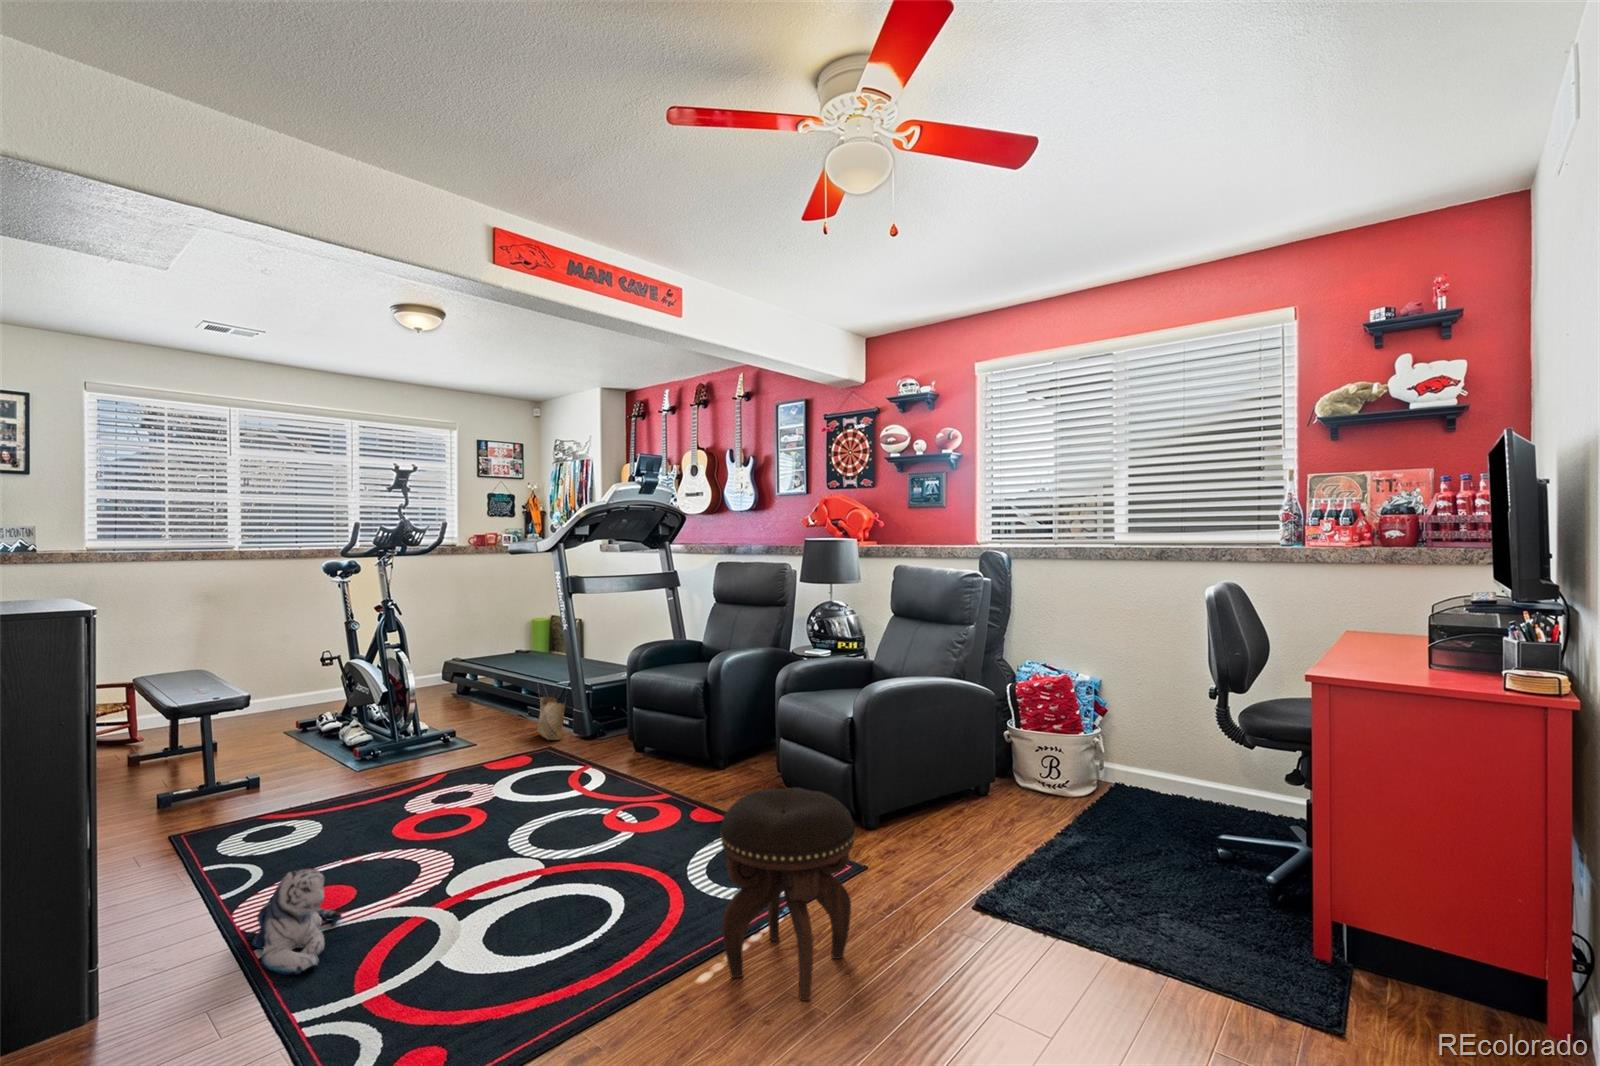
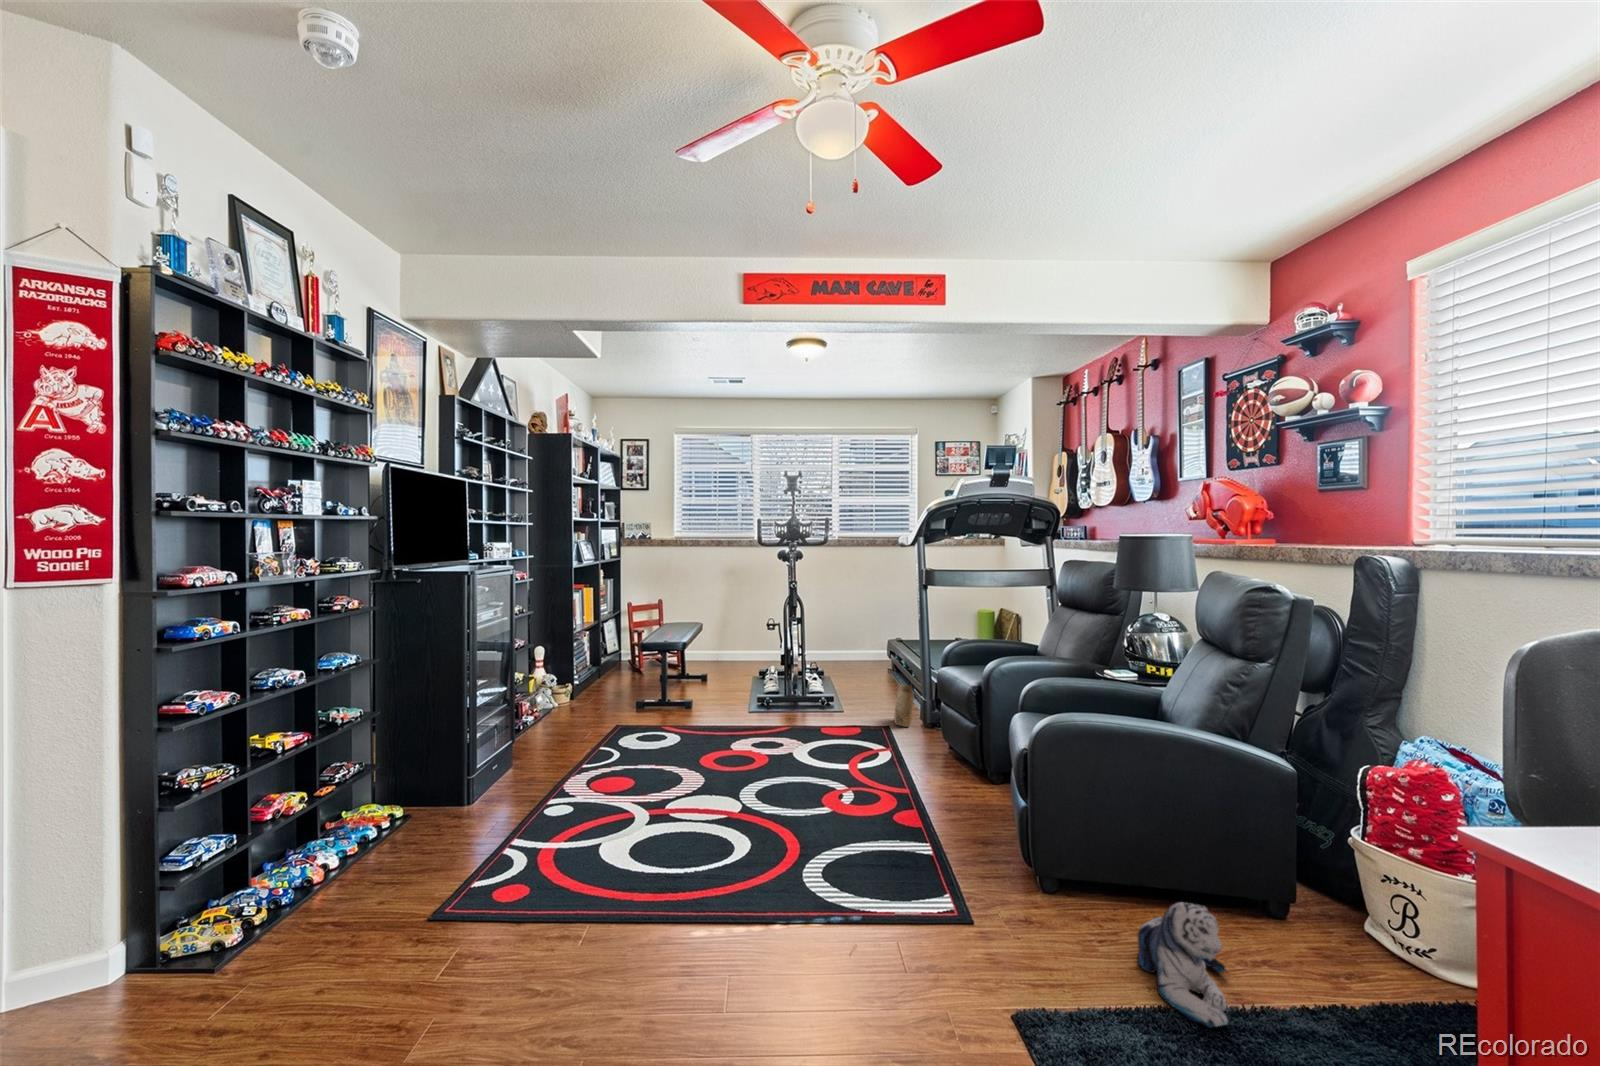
footstool: present [720,788,855,1001] -> none [699,784,830,988]
plush toy: present [251,868,342,975] -> present [1137,902,1228,1028]

